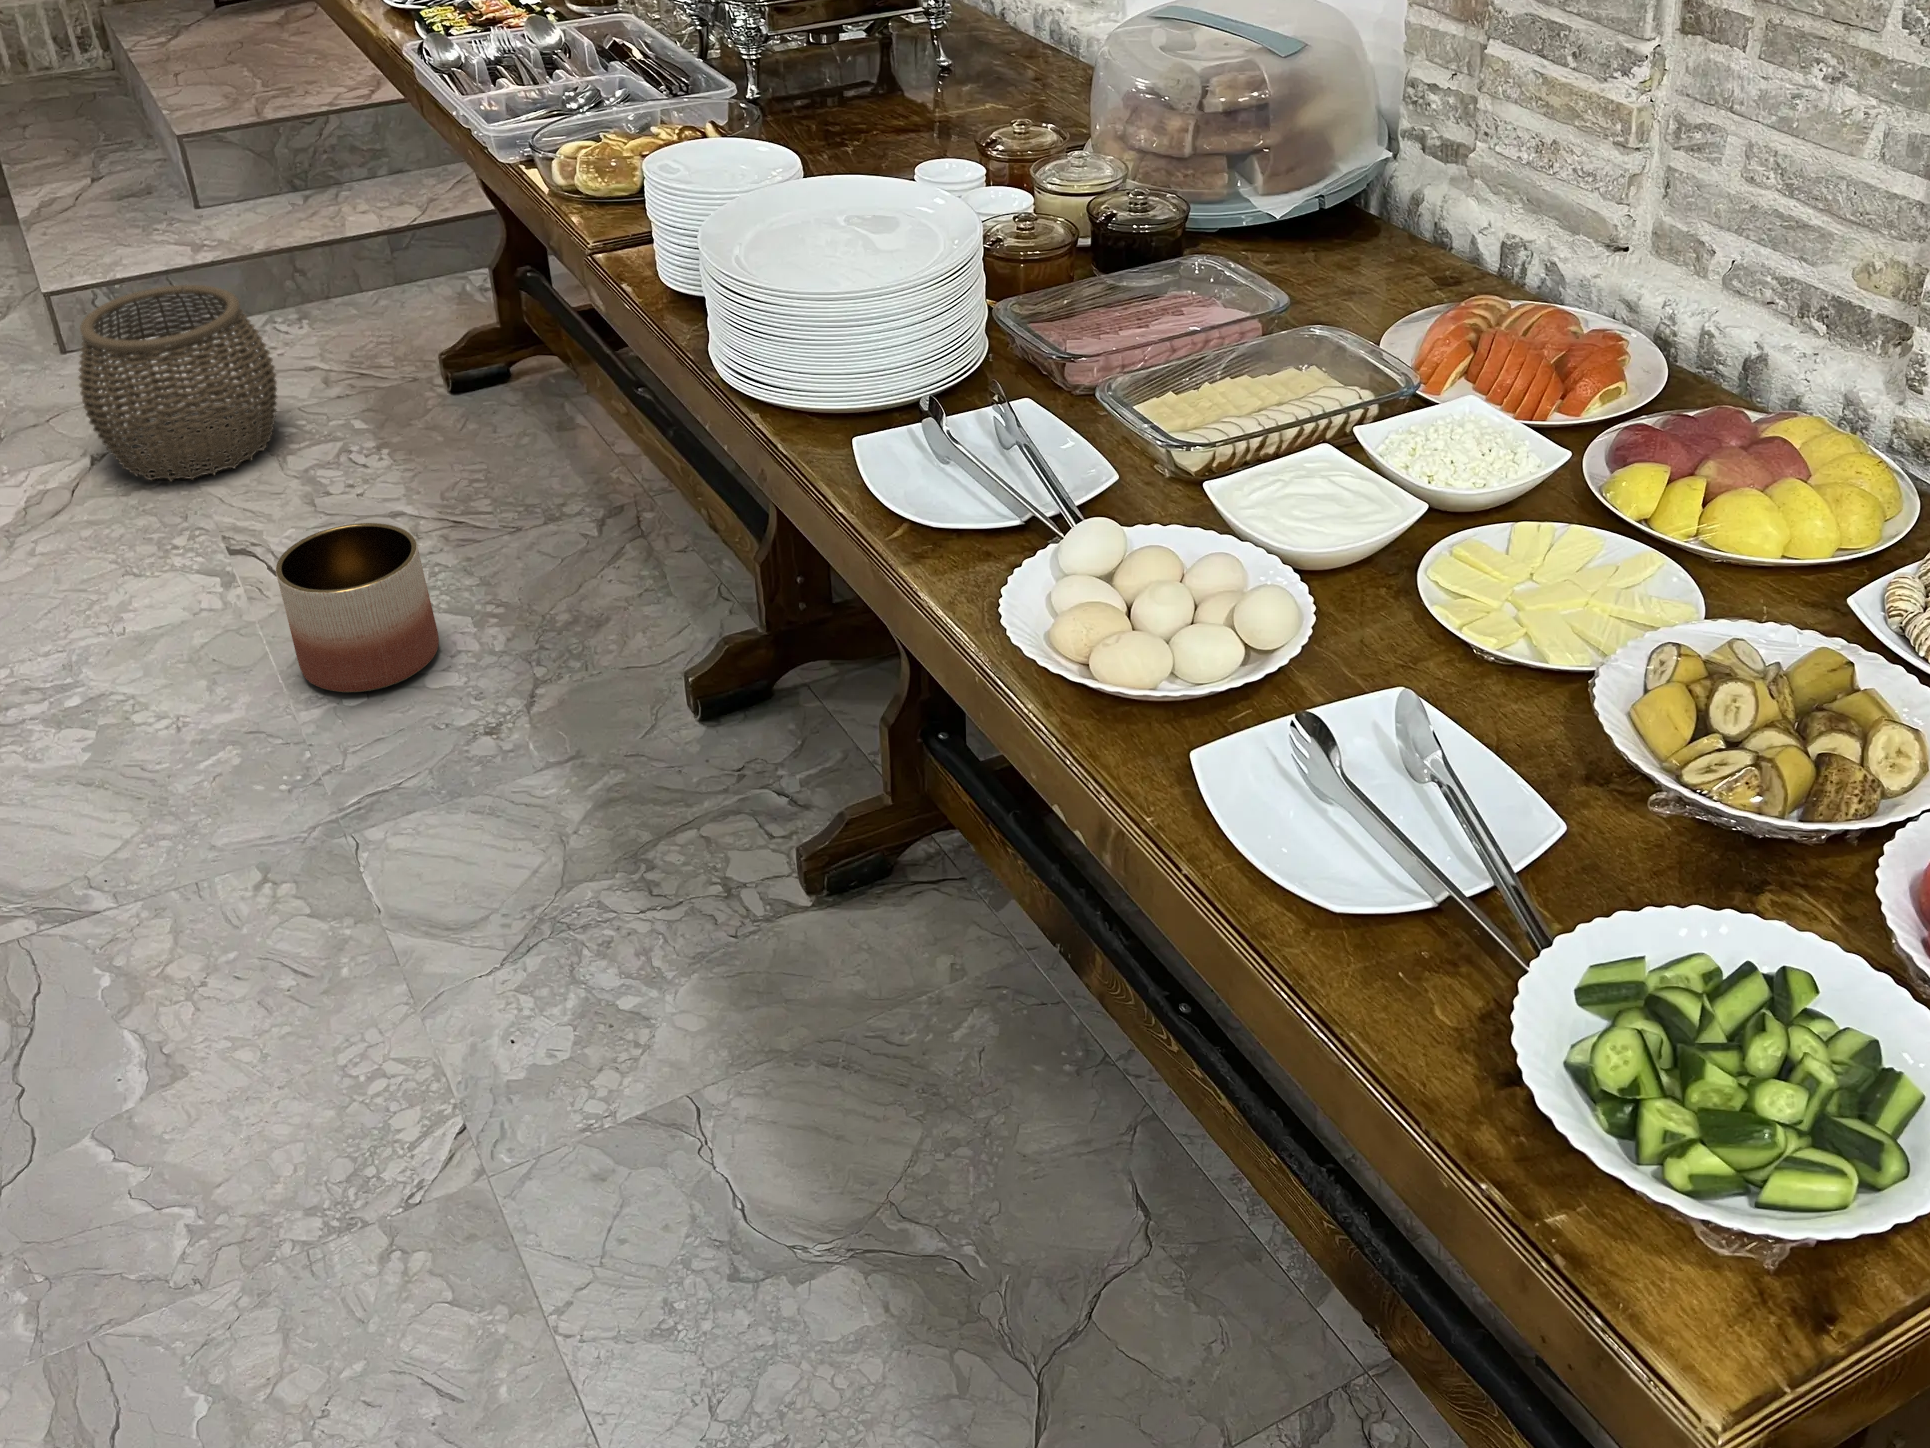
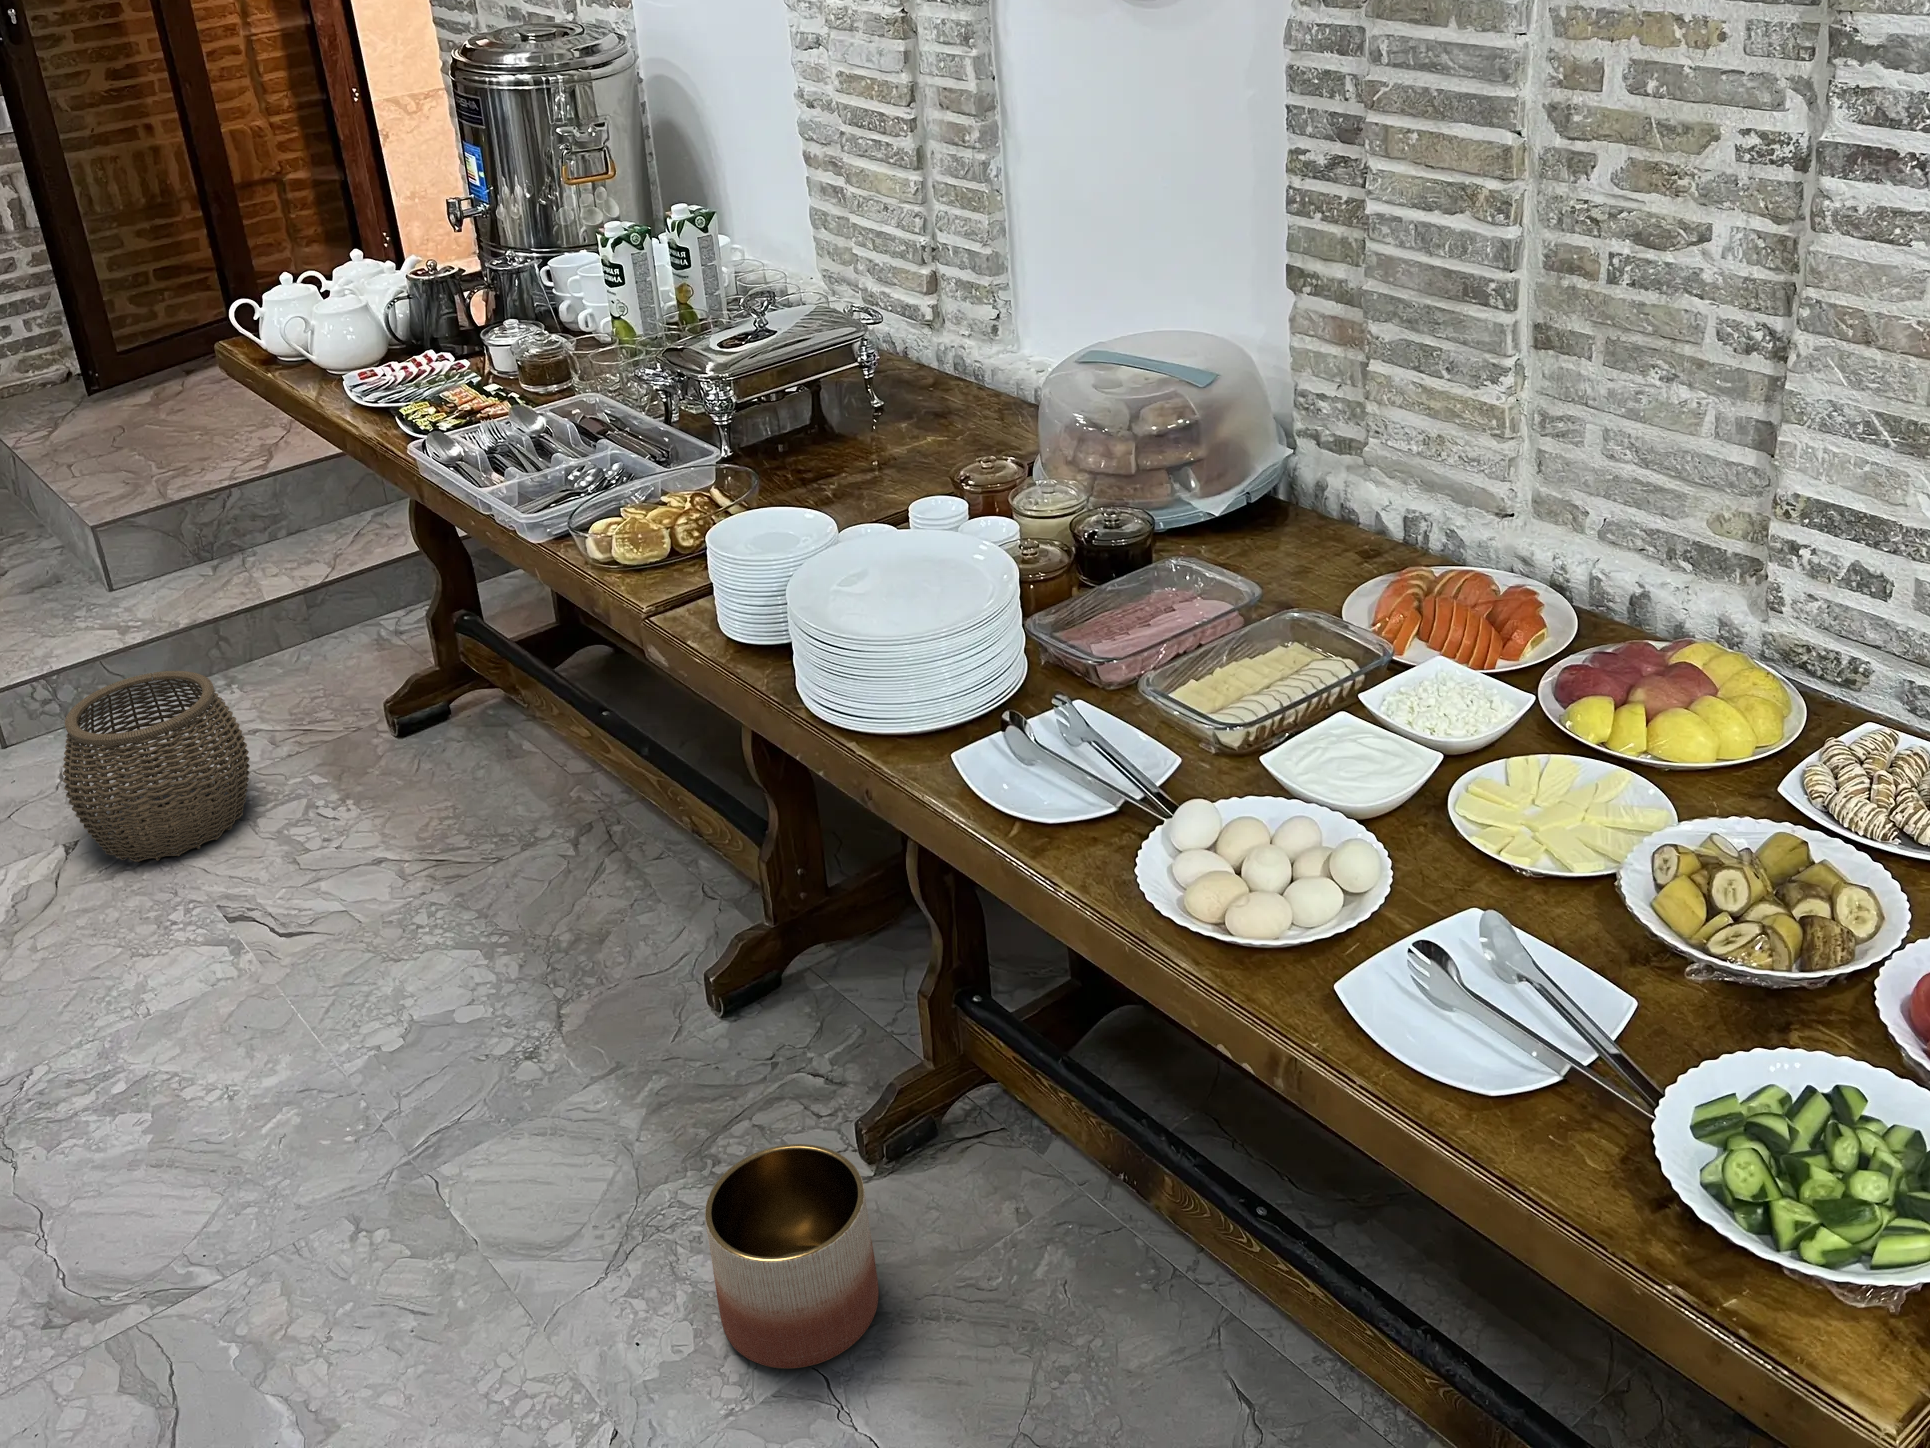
planter: present [276,523,439,692] -> present [705,1144,879,1368]

